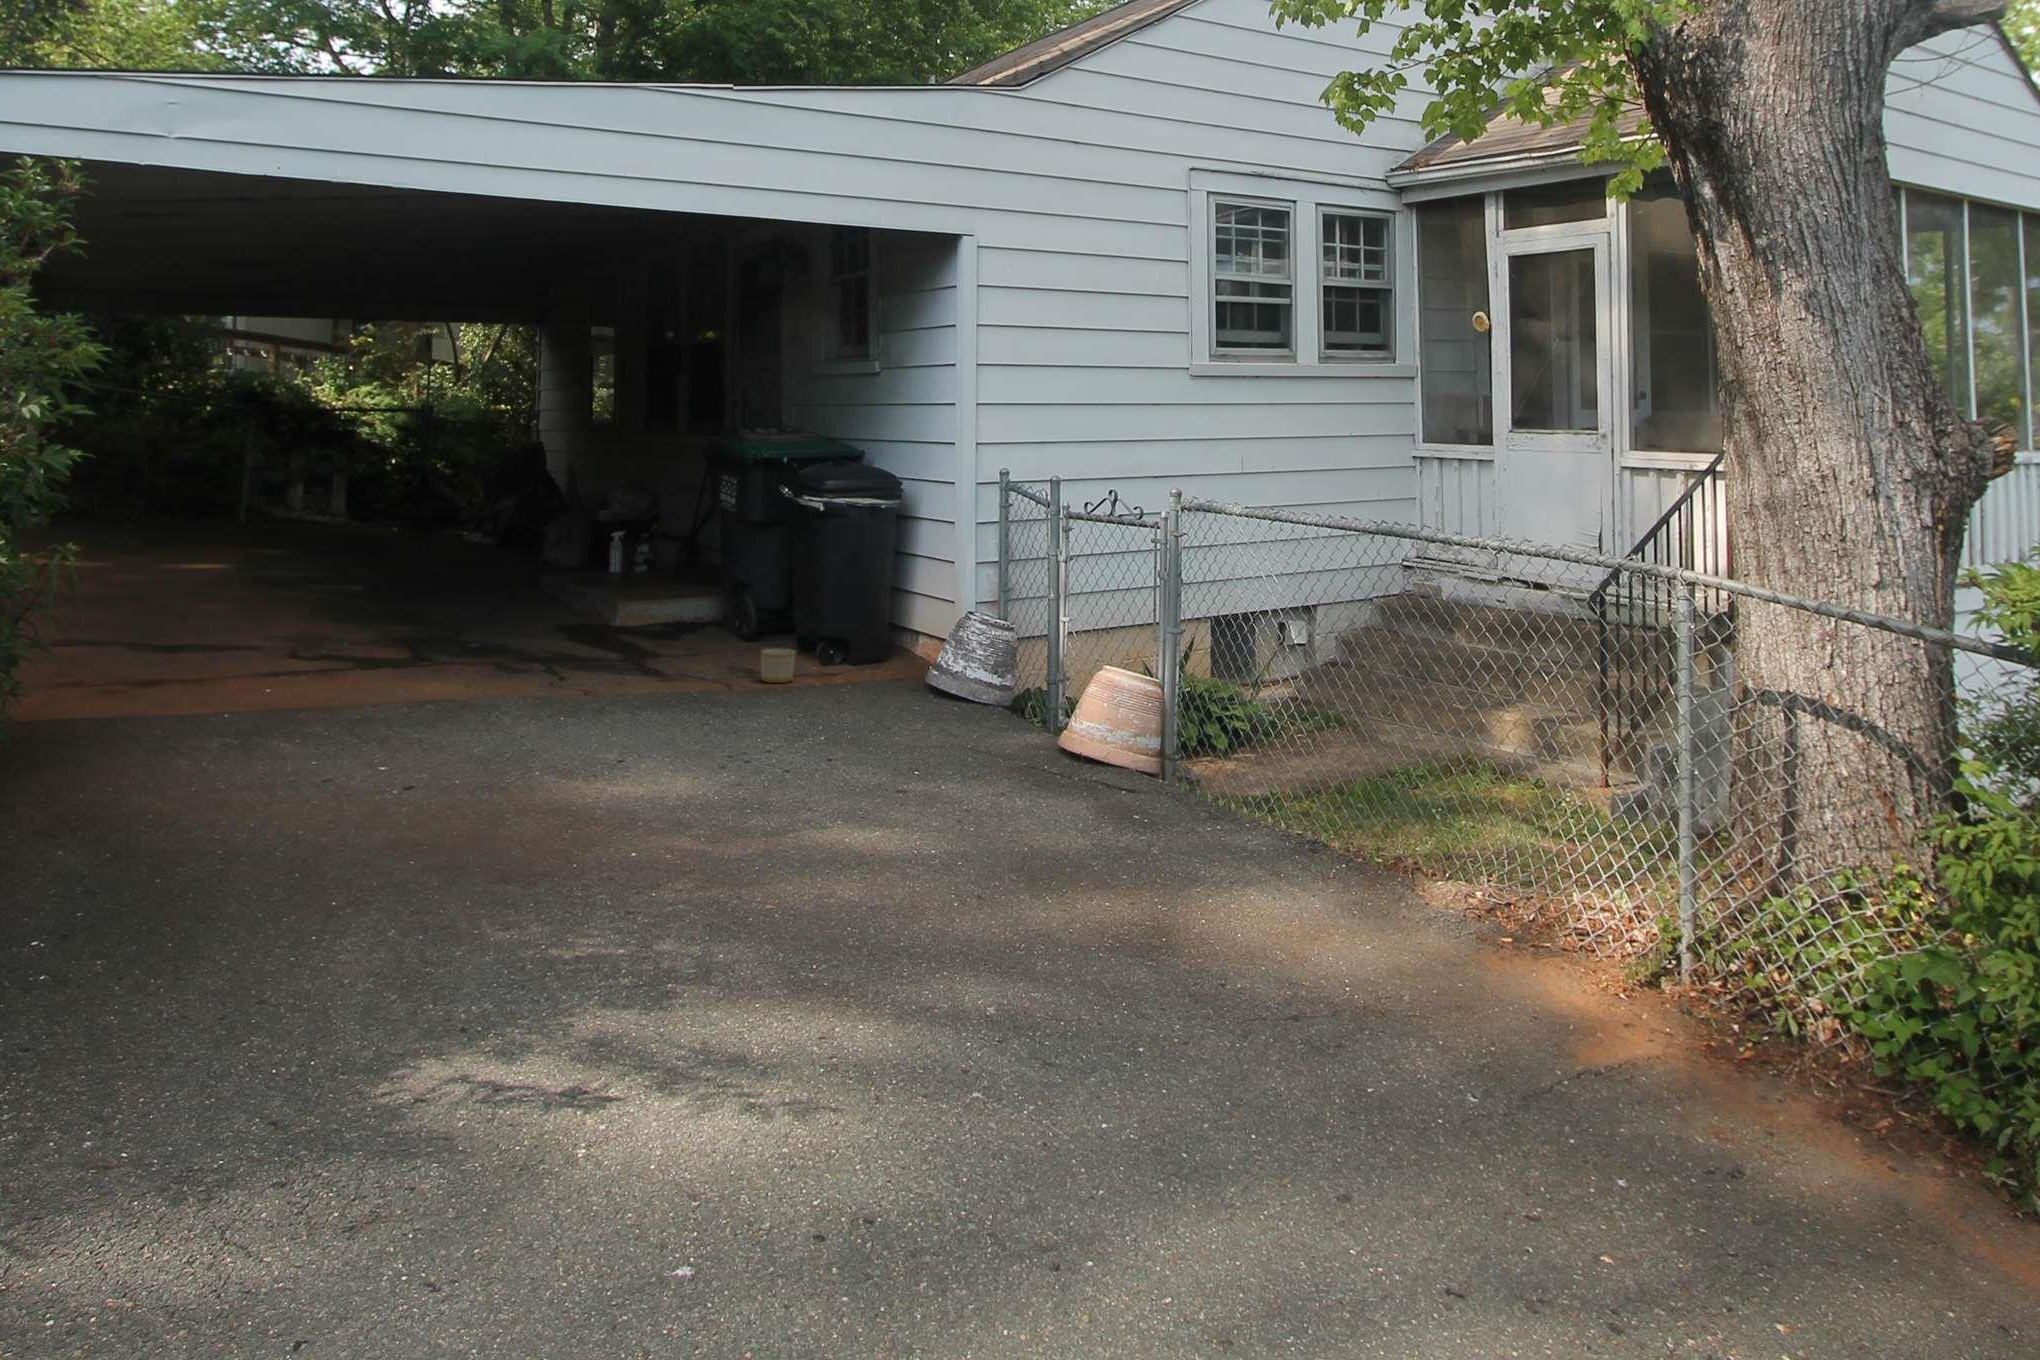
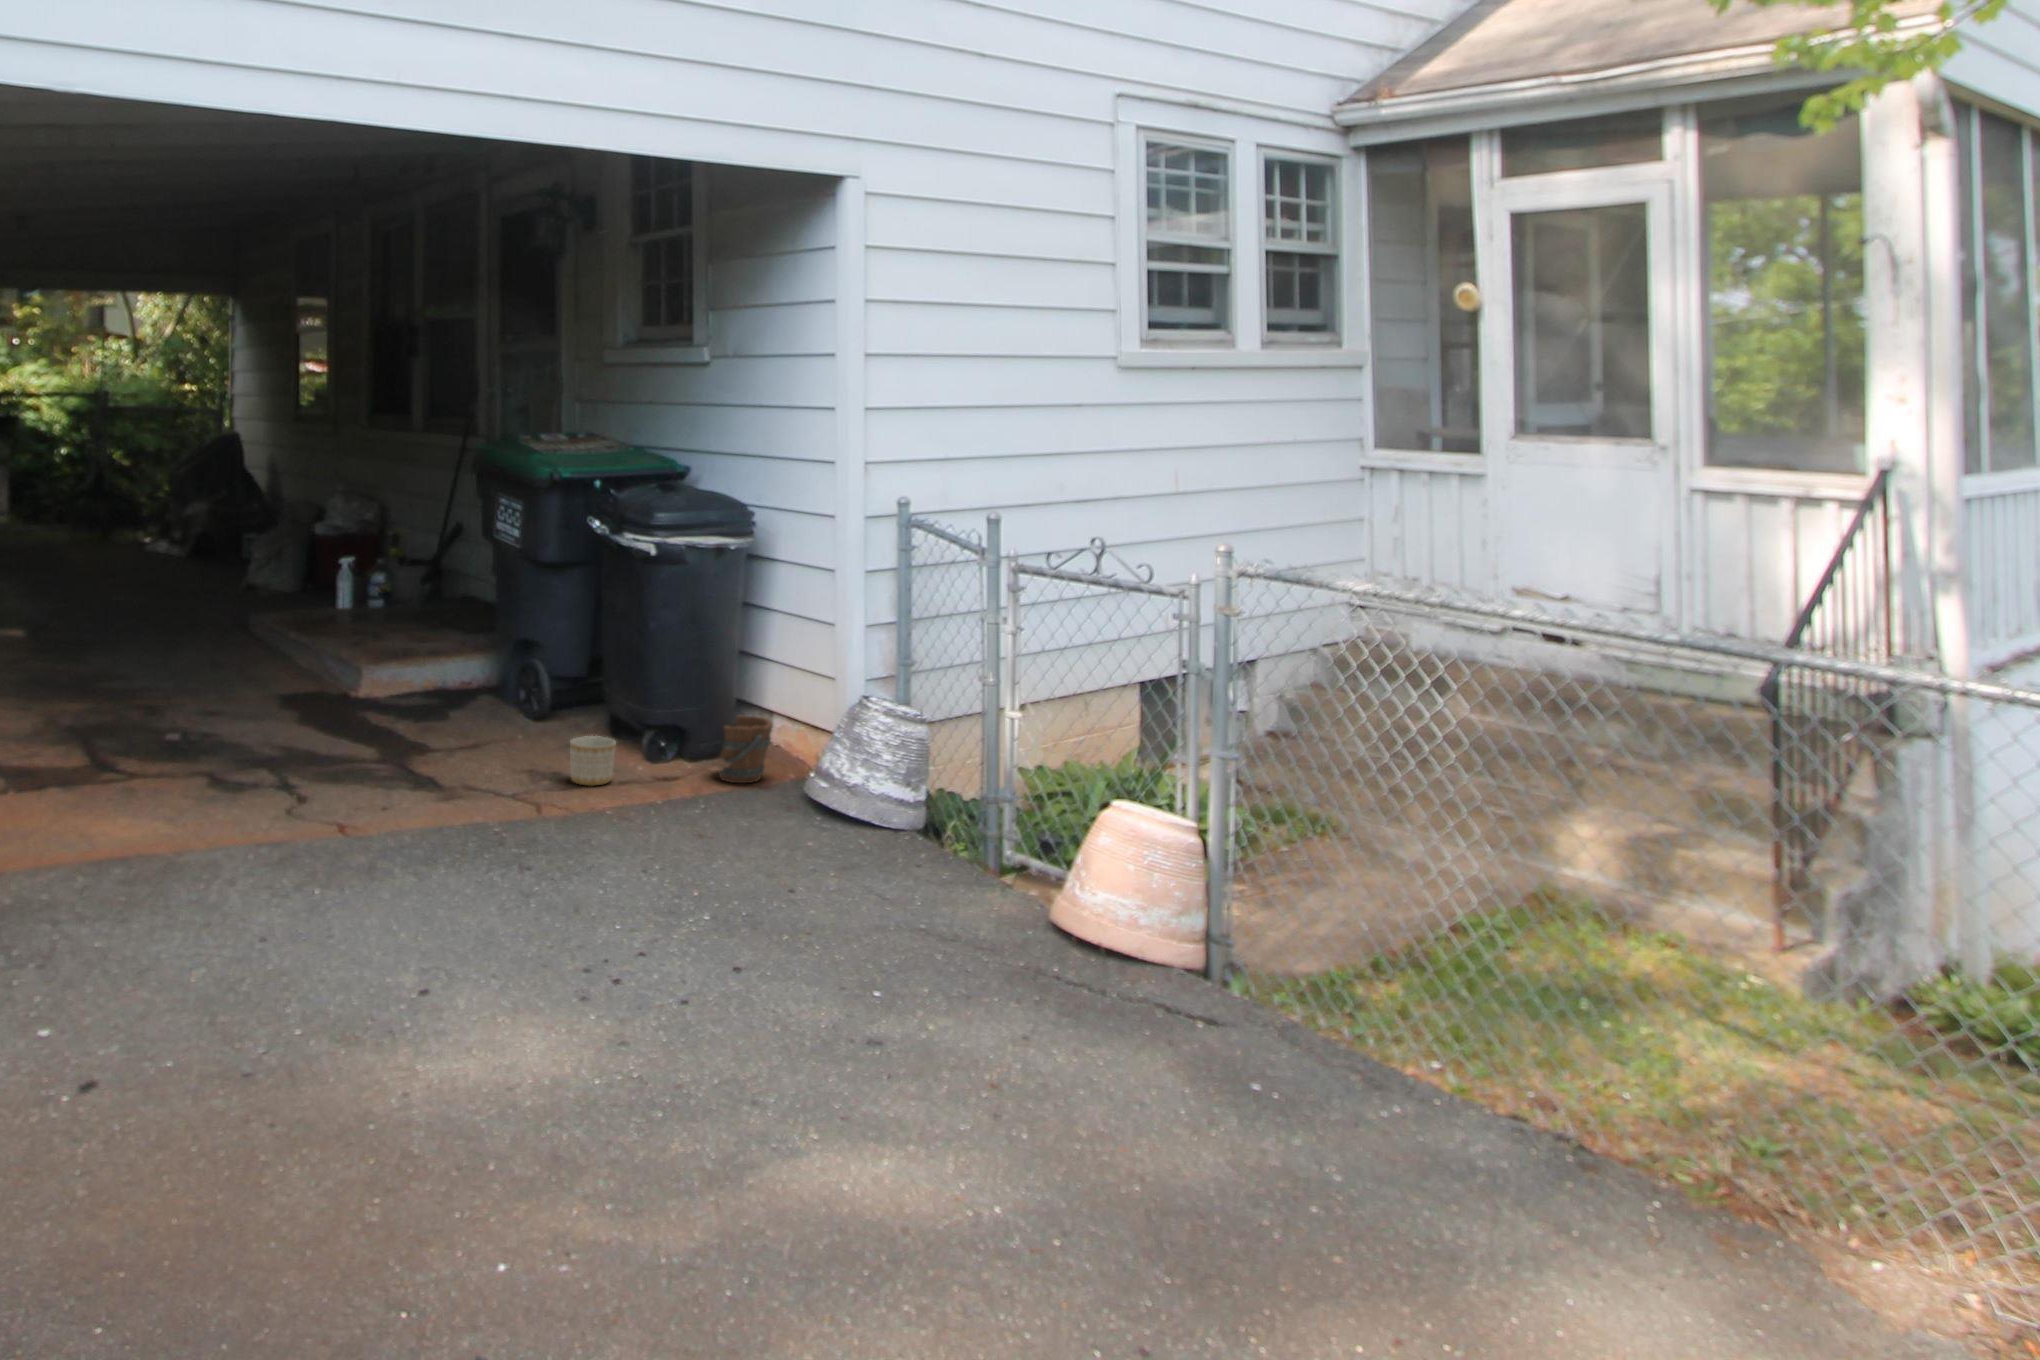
bucket: none [869,635,916,684] -> present [718,715,773,783]

